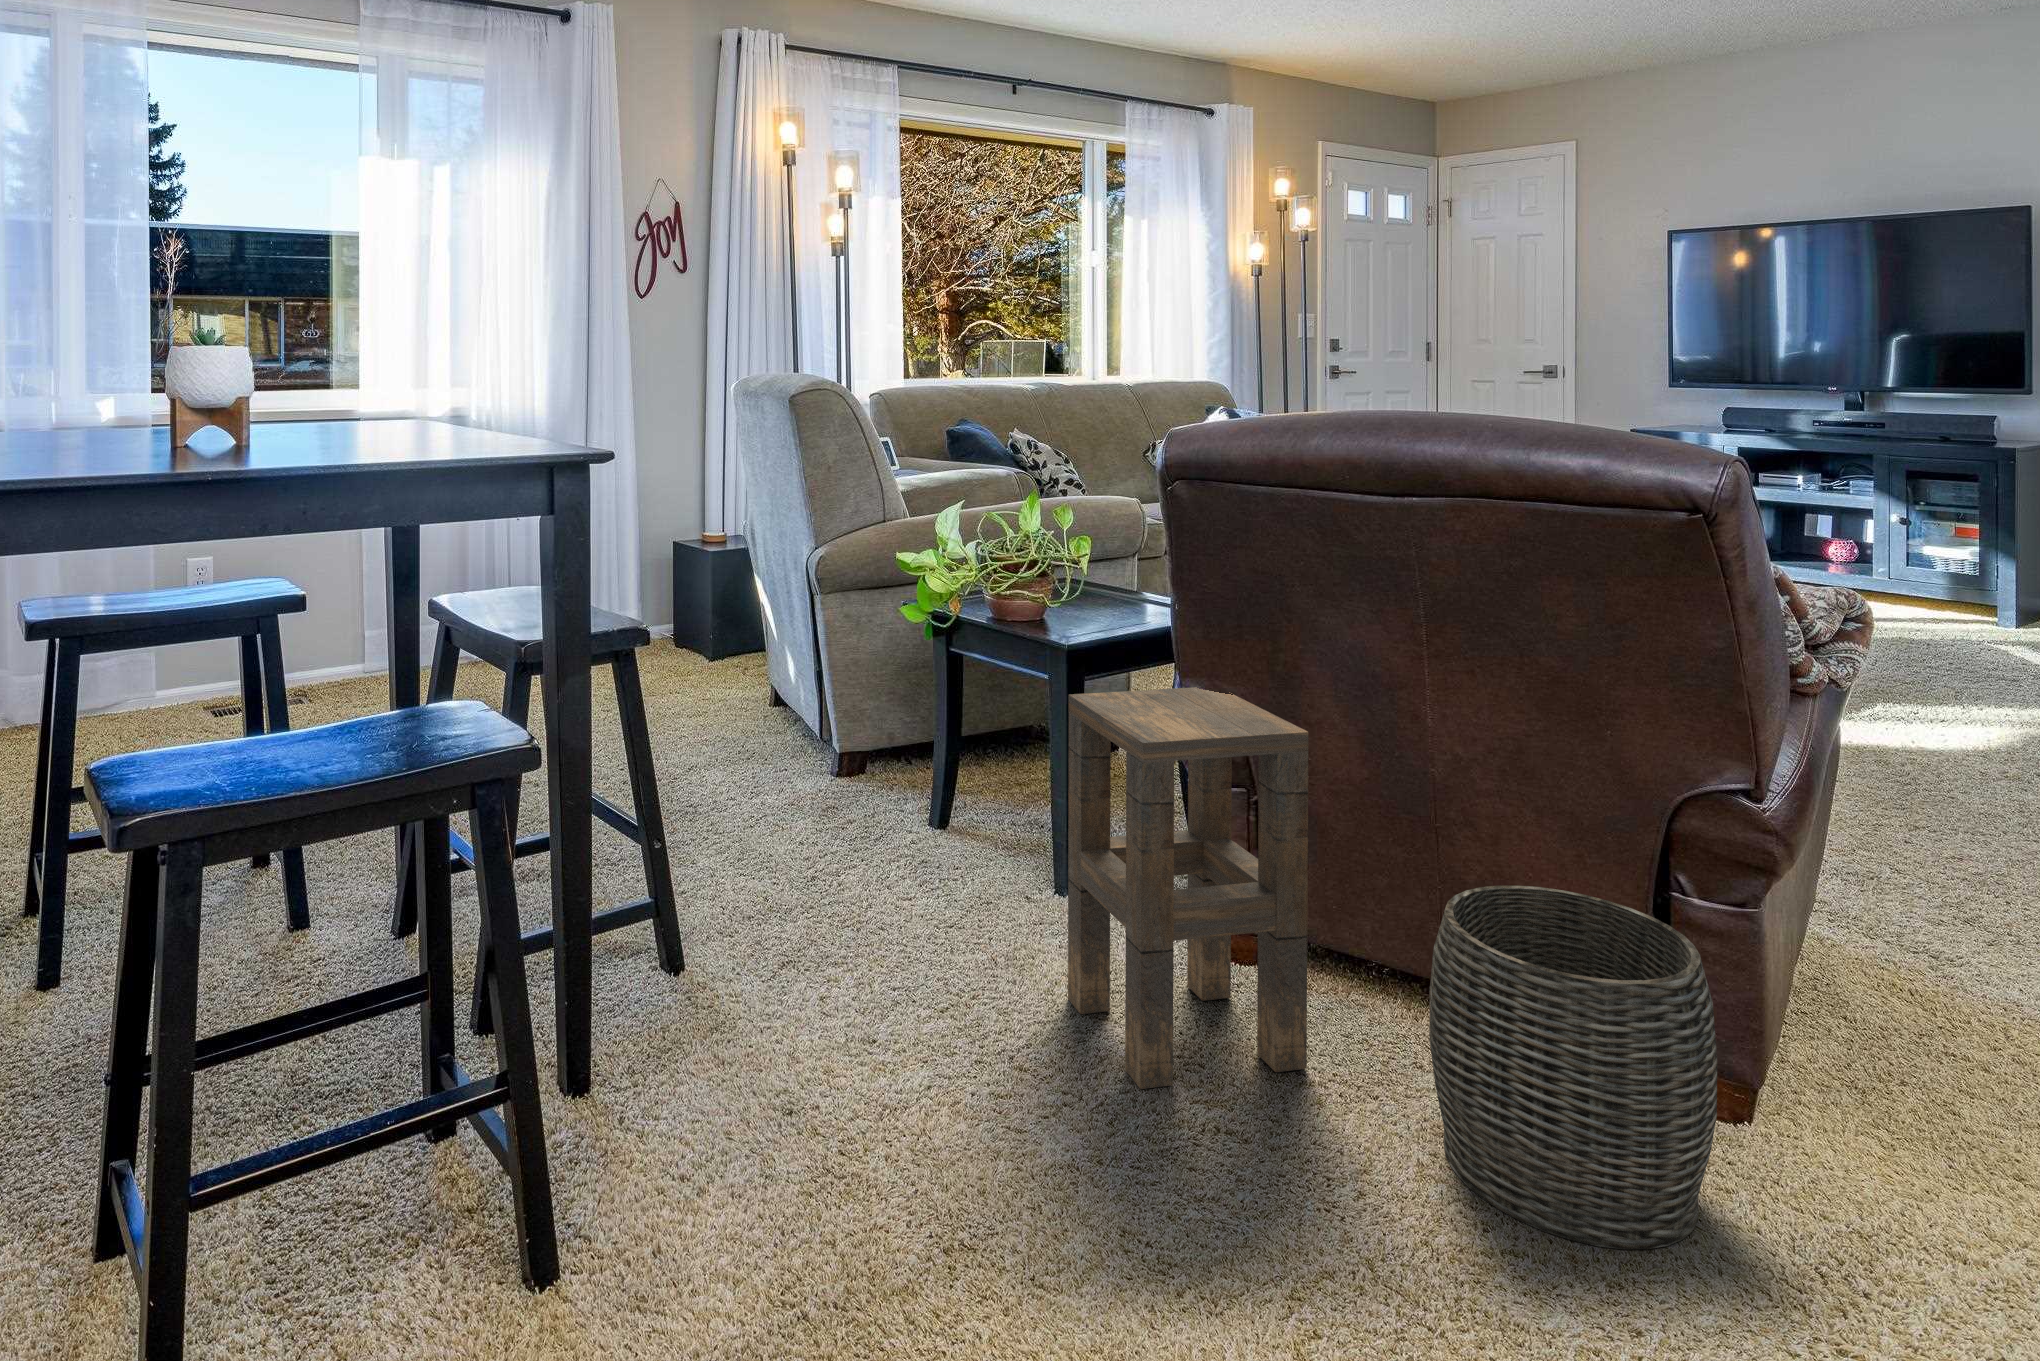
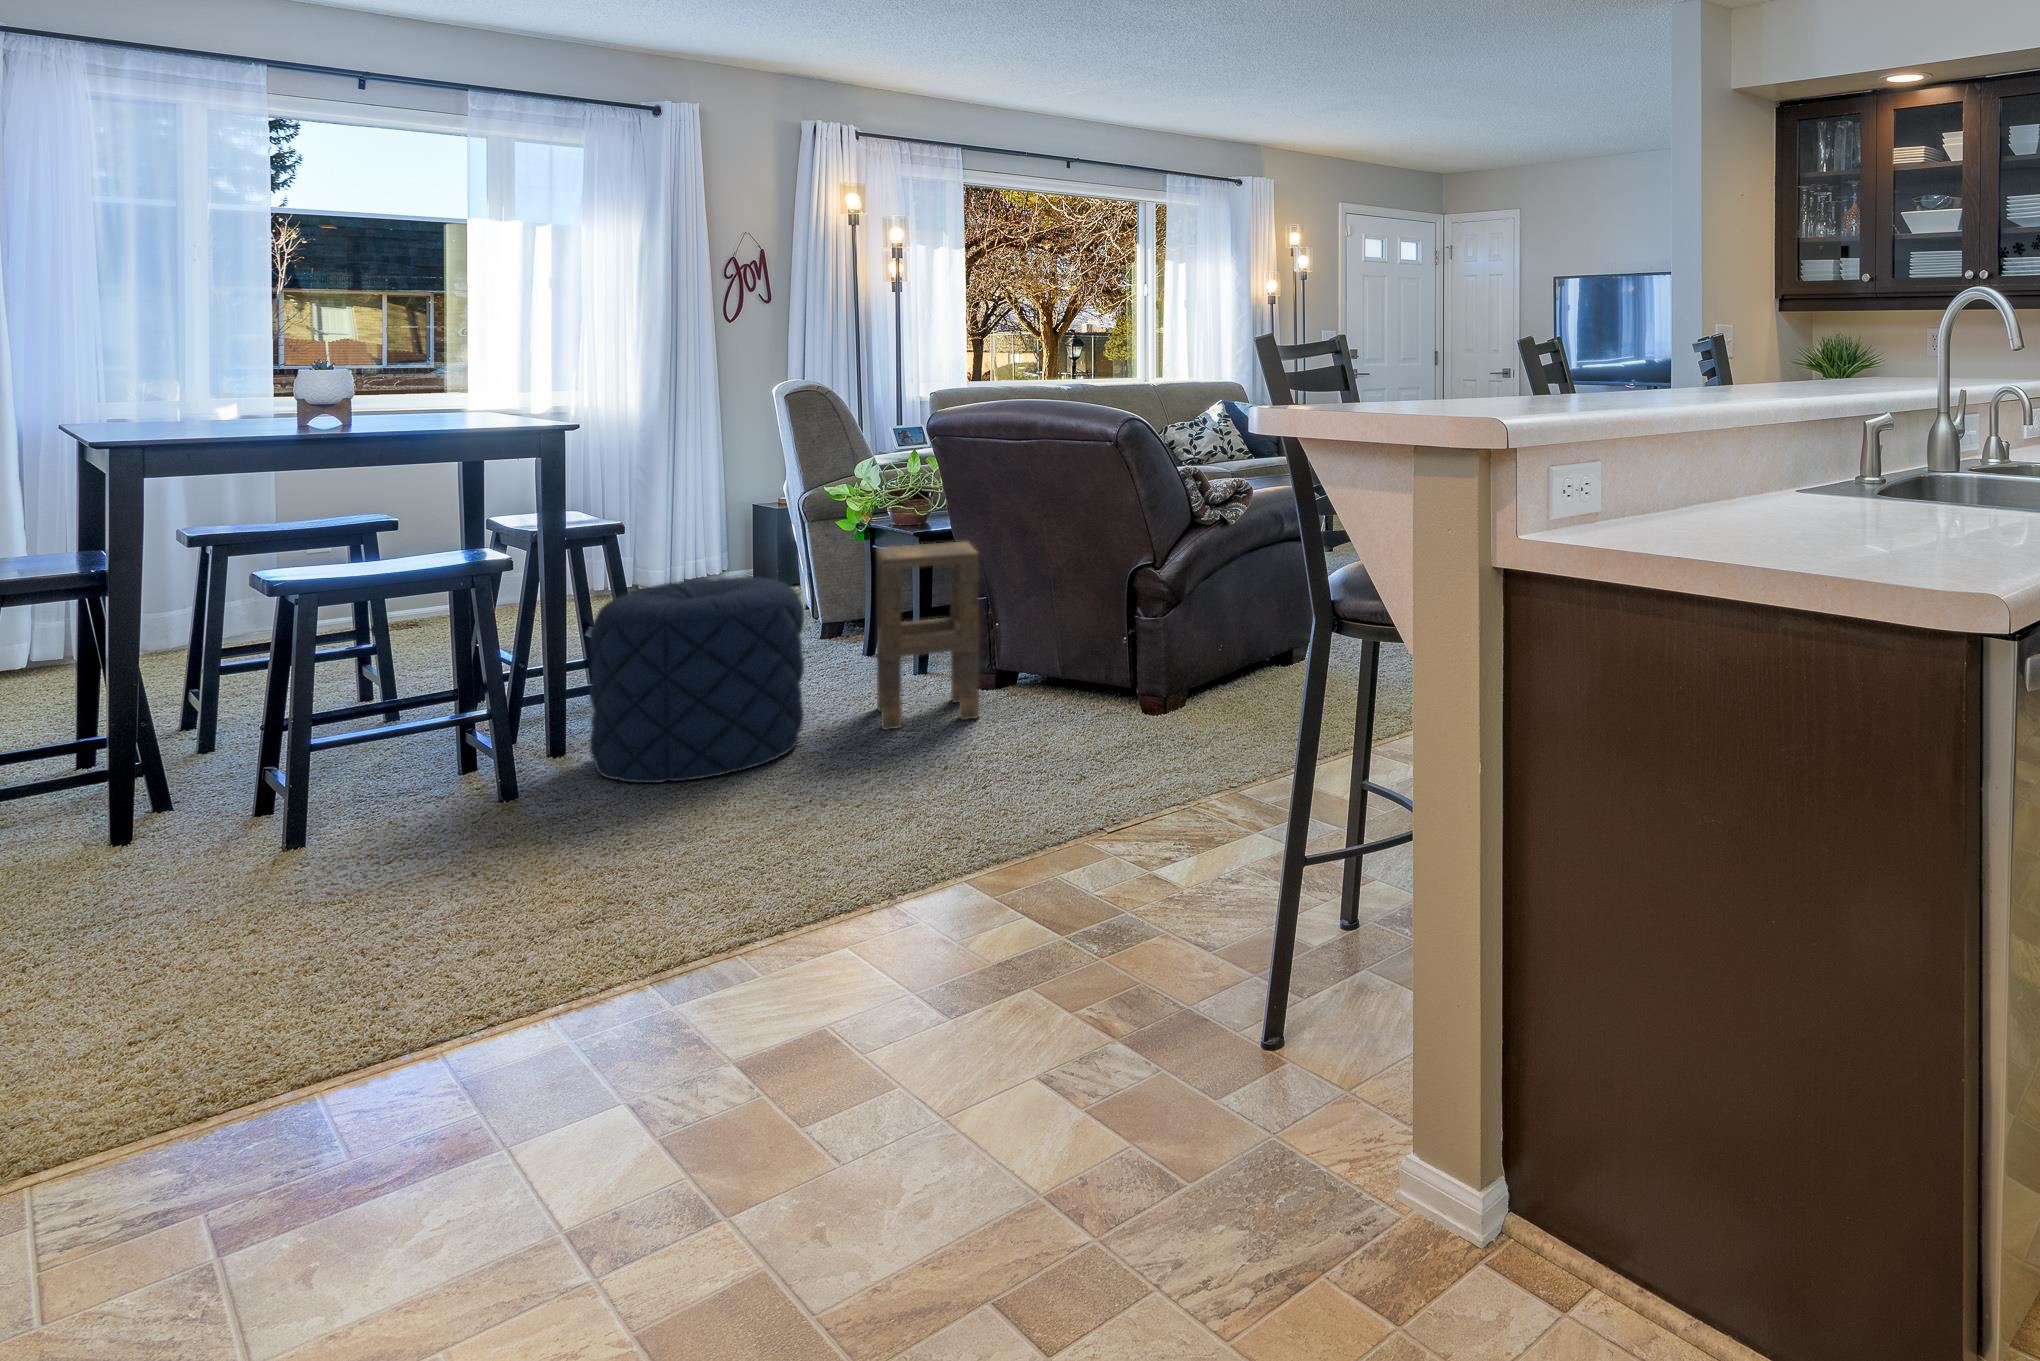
pouf: none [654,761,1028,1257] -> present [590,577,804,783]
woven basket: present [1429,886,1717,1249] -> none [1003,616,1119,750]

